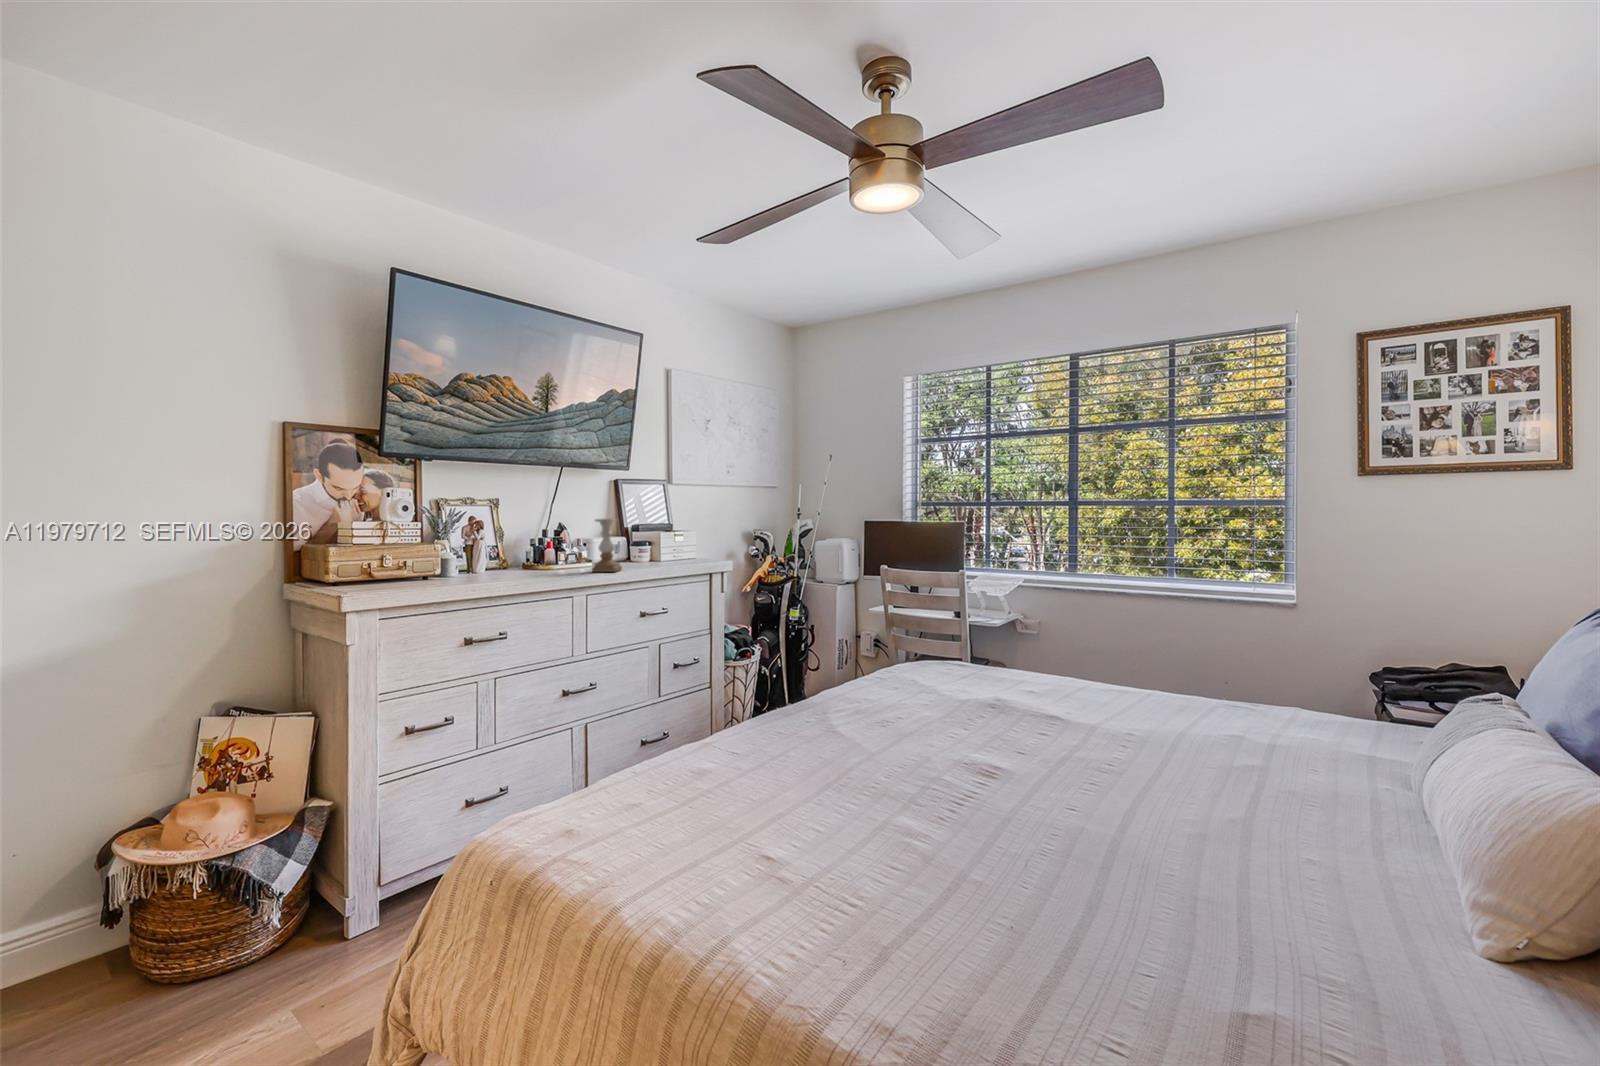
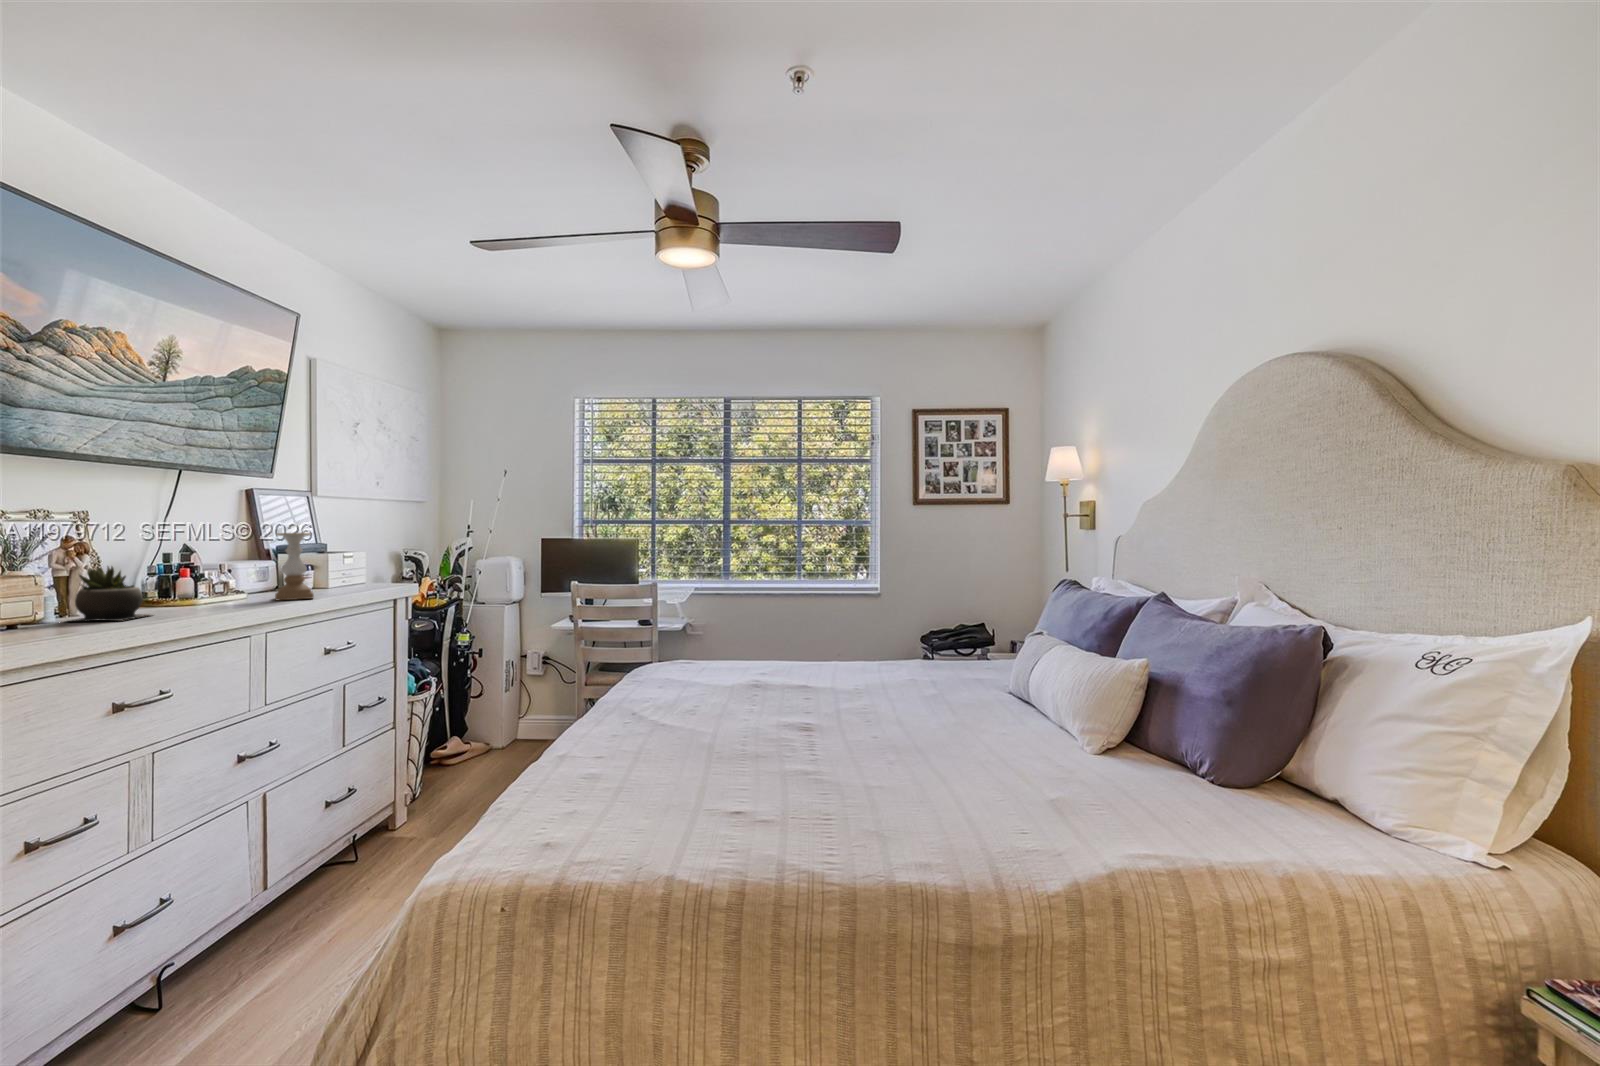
succulent plant: none [455,543,506,582] -> present [71,567,149,622]

